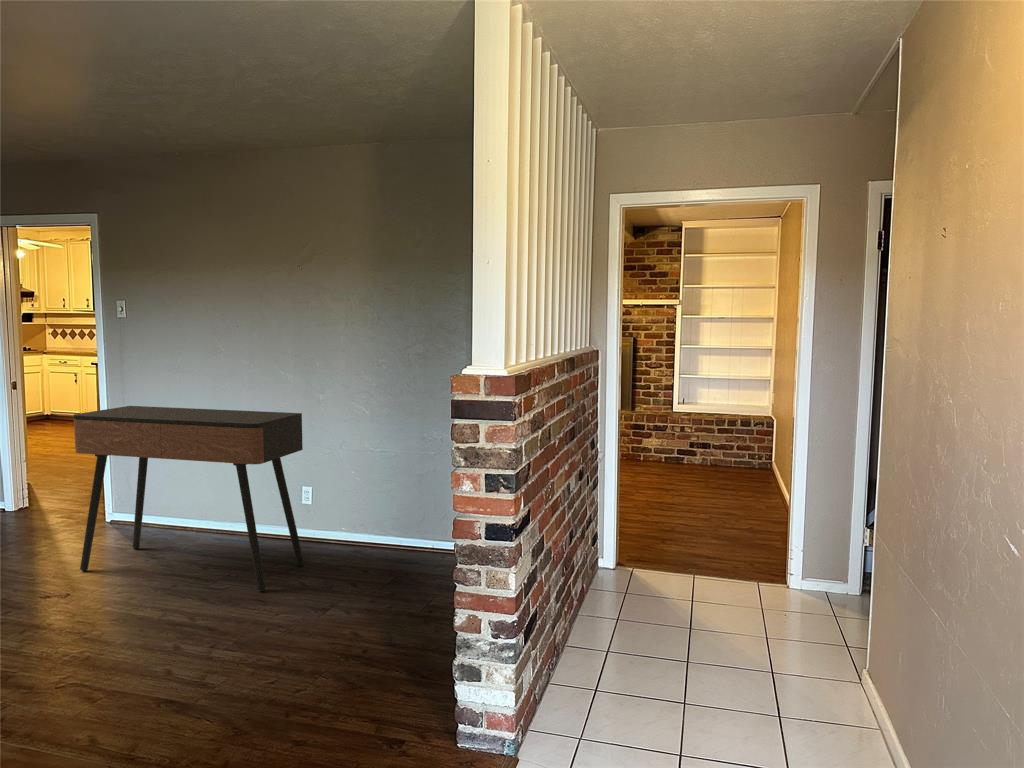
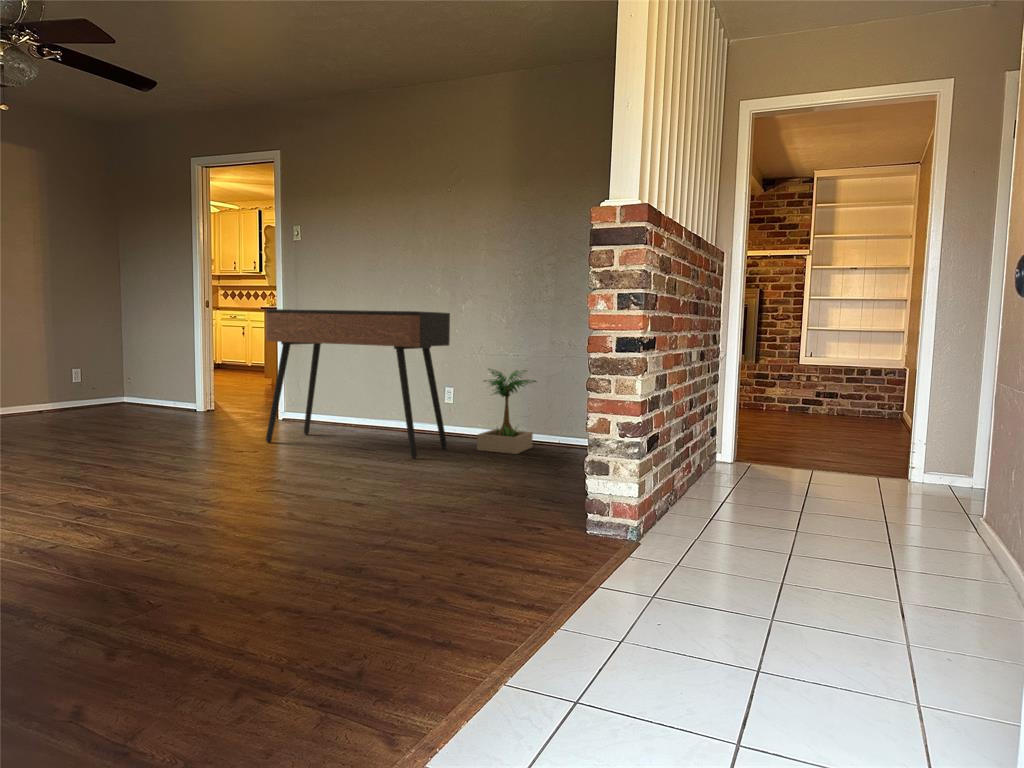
potted plant: none [338,467,408,570] -> present [477,369,536,454]

